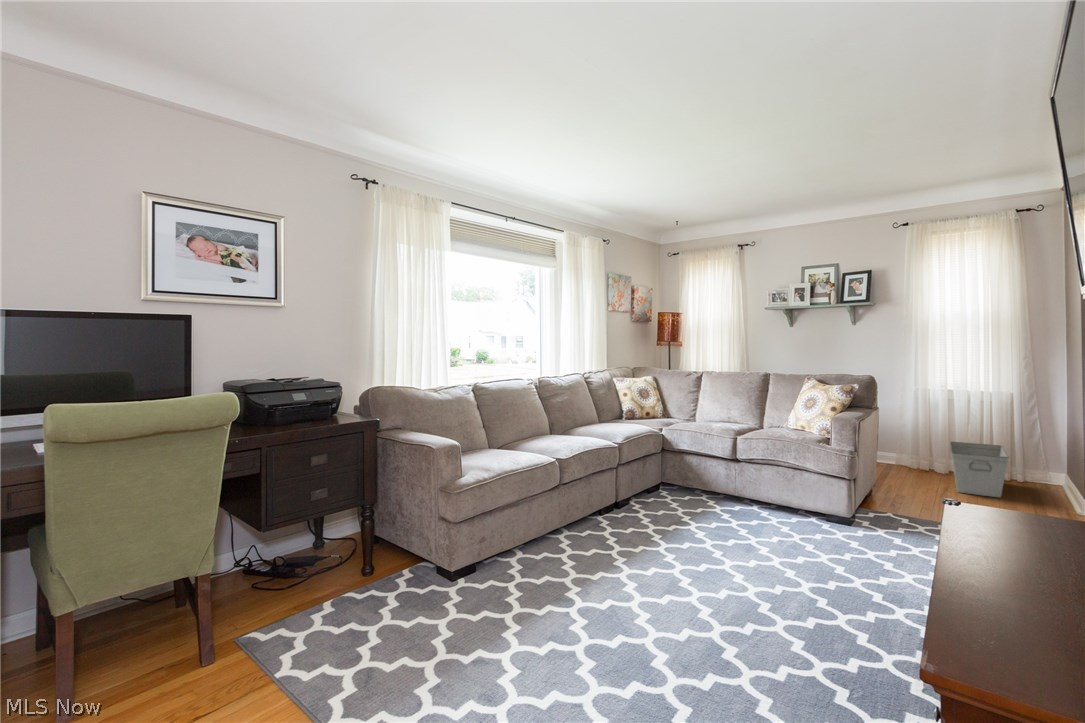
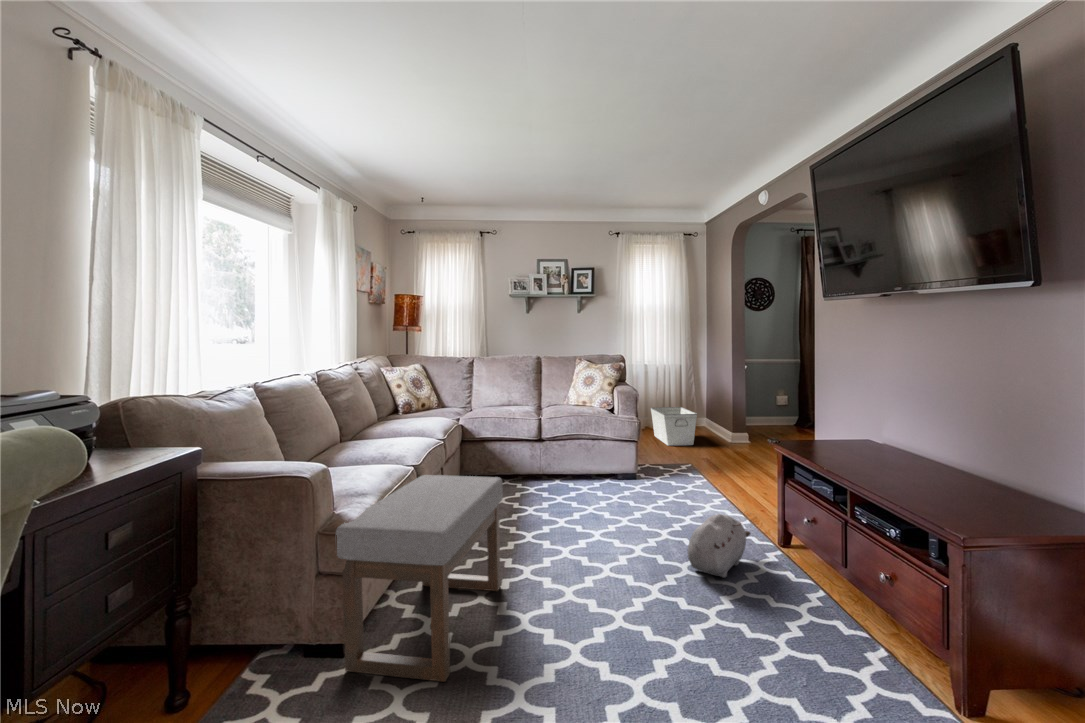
ottoman: none [438,472,594,622] -> present [336,475,503,682]
plush toy: none [769,570,880,641] -> present [687,514,750,578]

